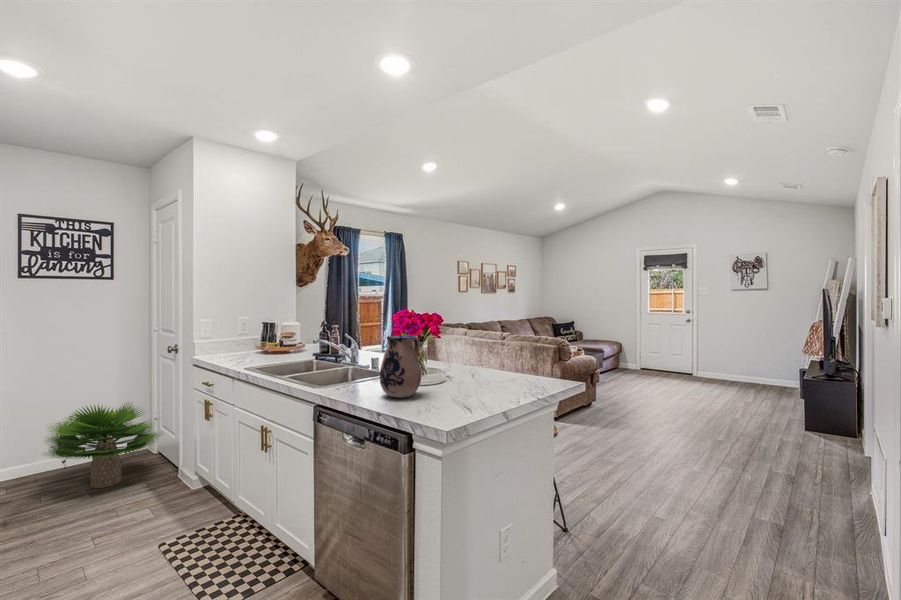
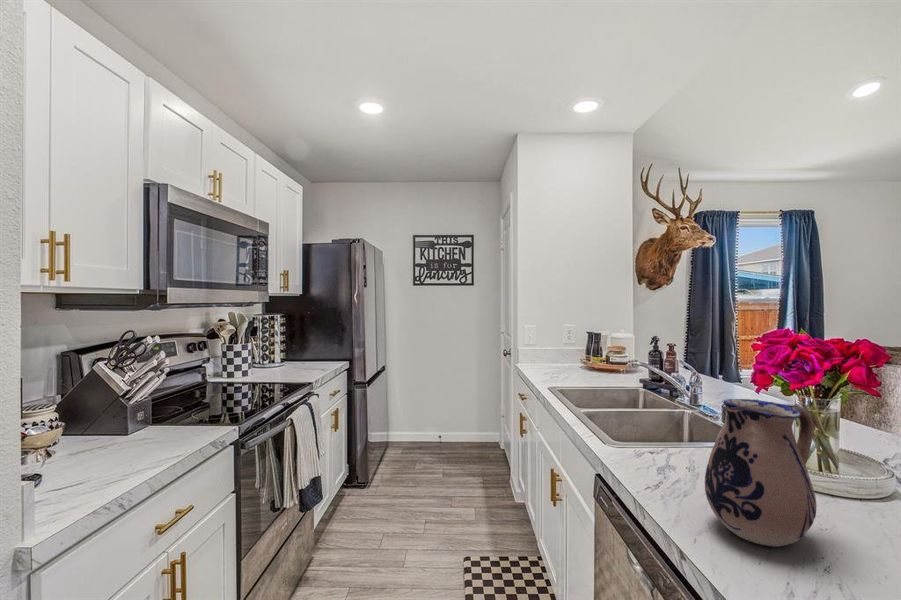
potted plant: present [47,403,160,488] -> none [414,392,503,469]

